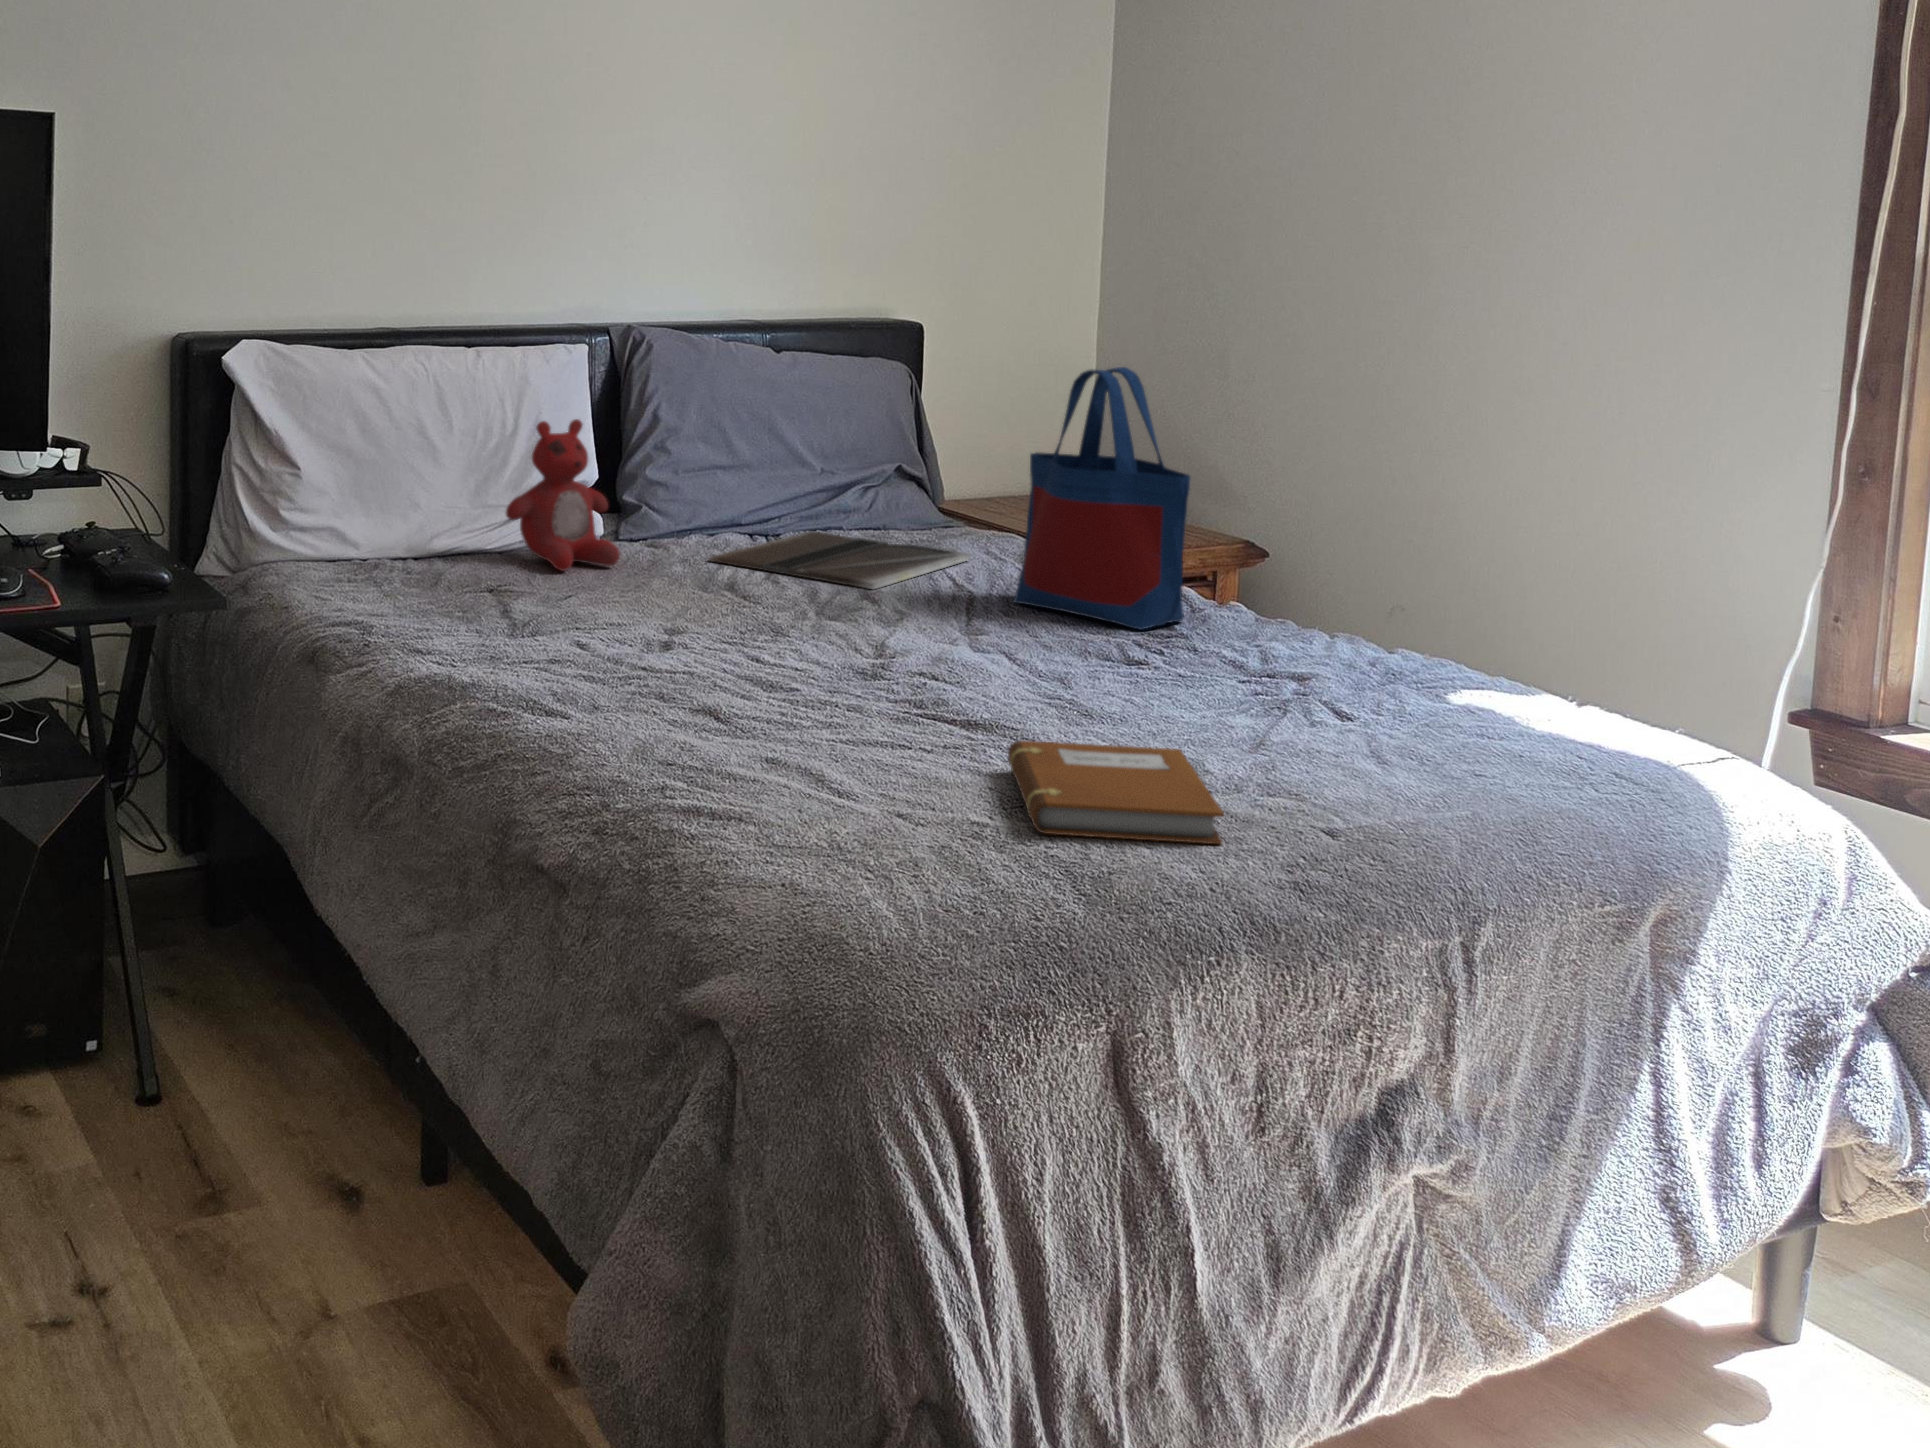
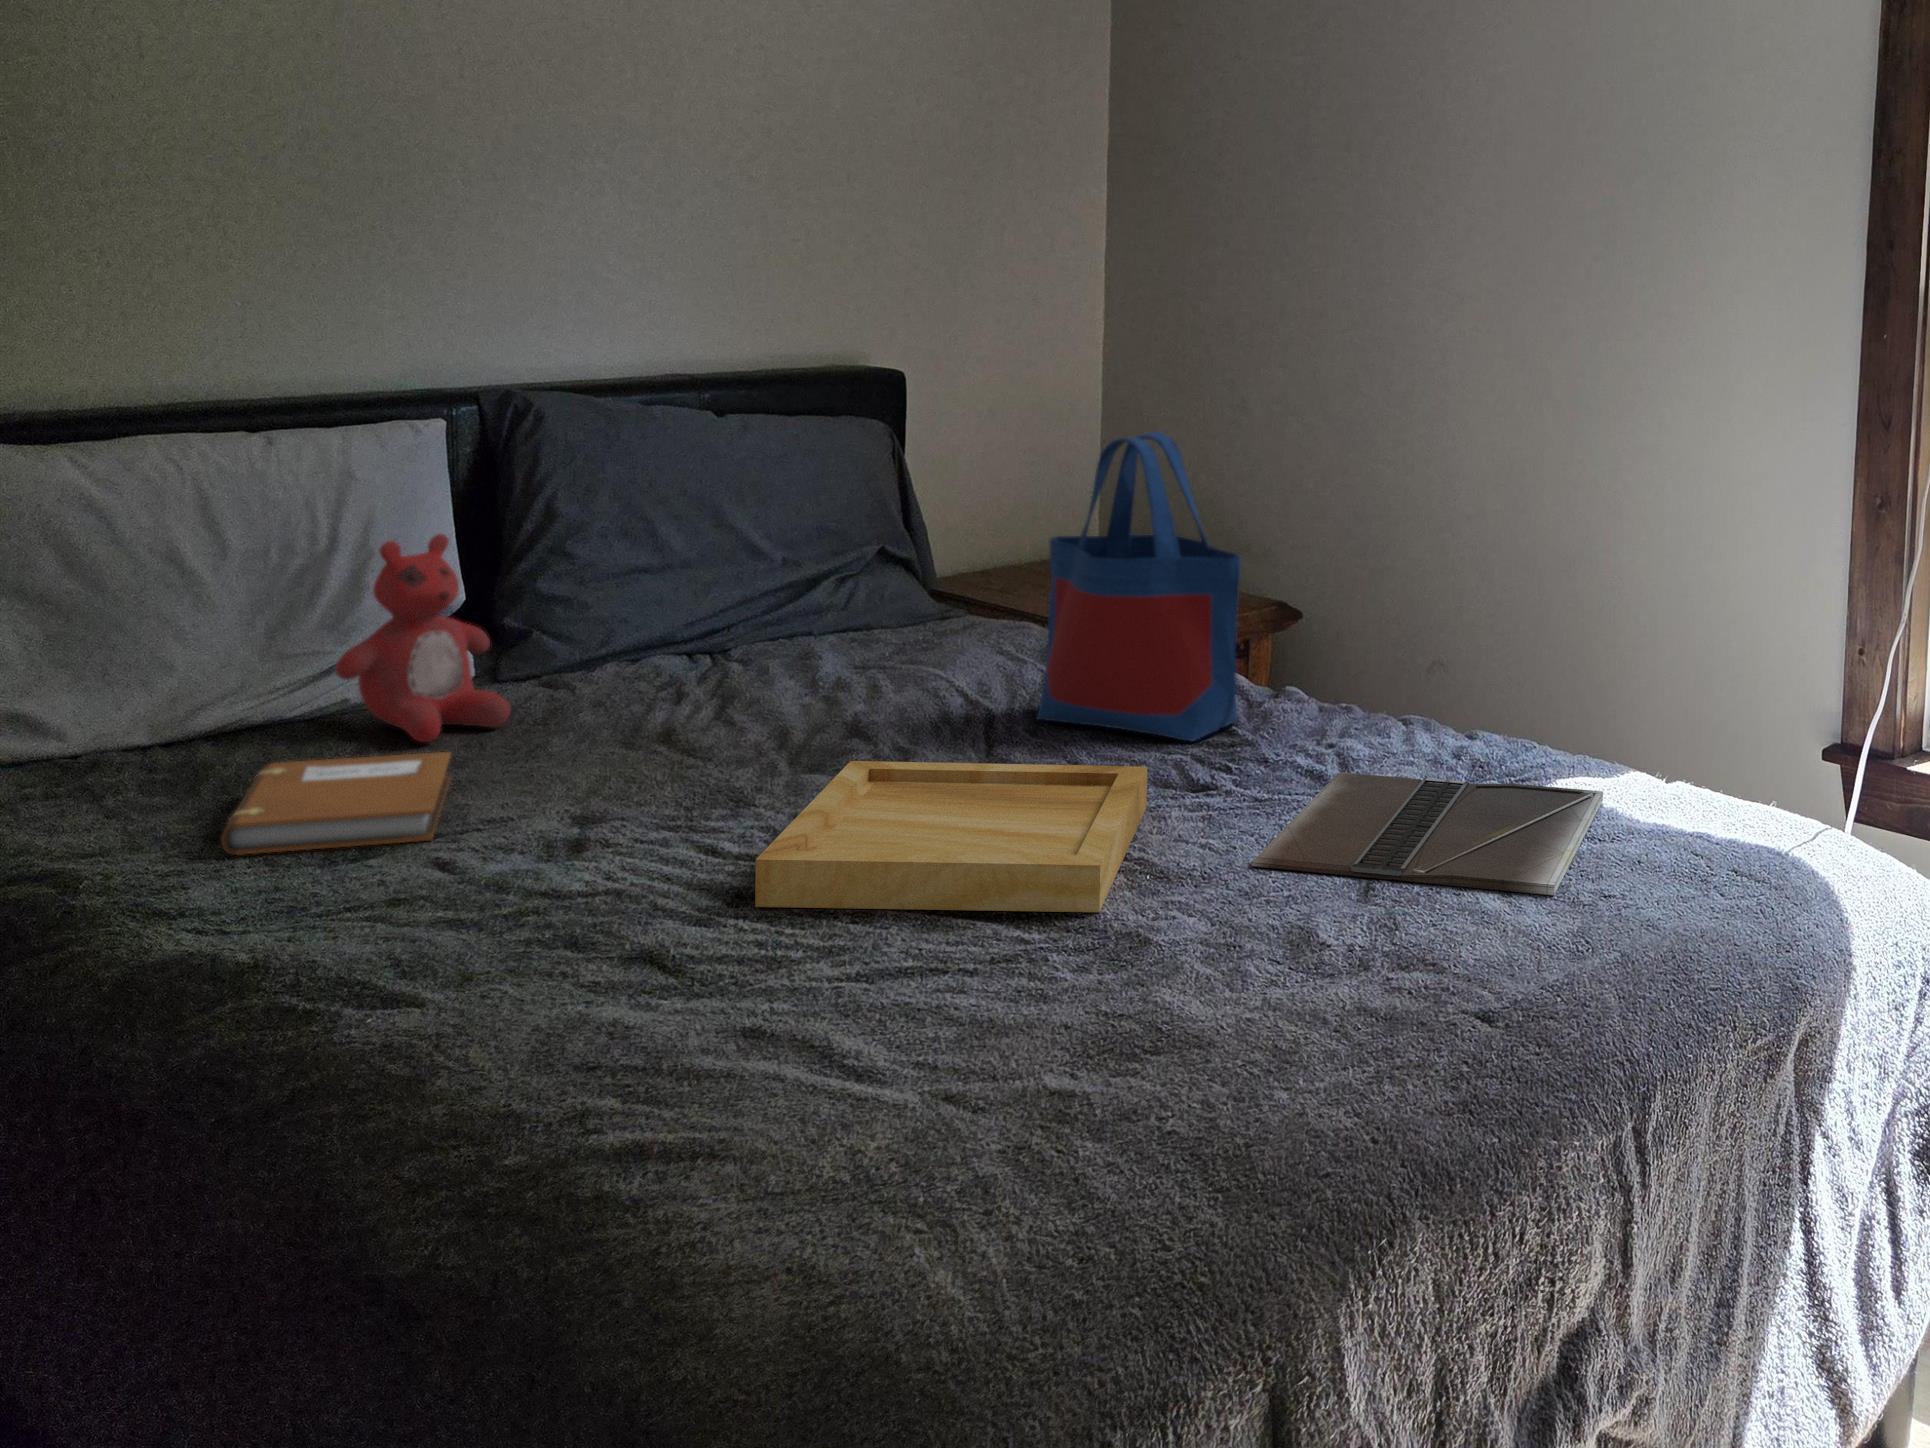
laptop: present [708,531,970,589] -> present [1251,772,1603,895]
tray: none [778,606,1093,729] -> present [755,761,1147,912]
notebook: present [1008,741,1224,844] -> present [221,752,451,855]

